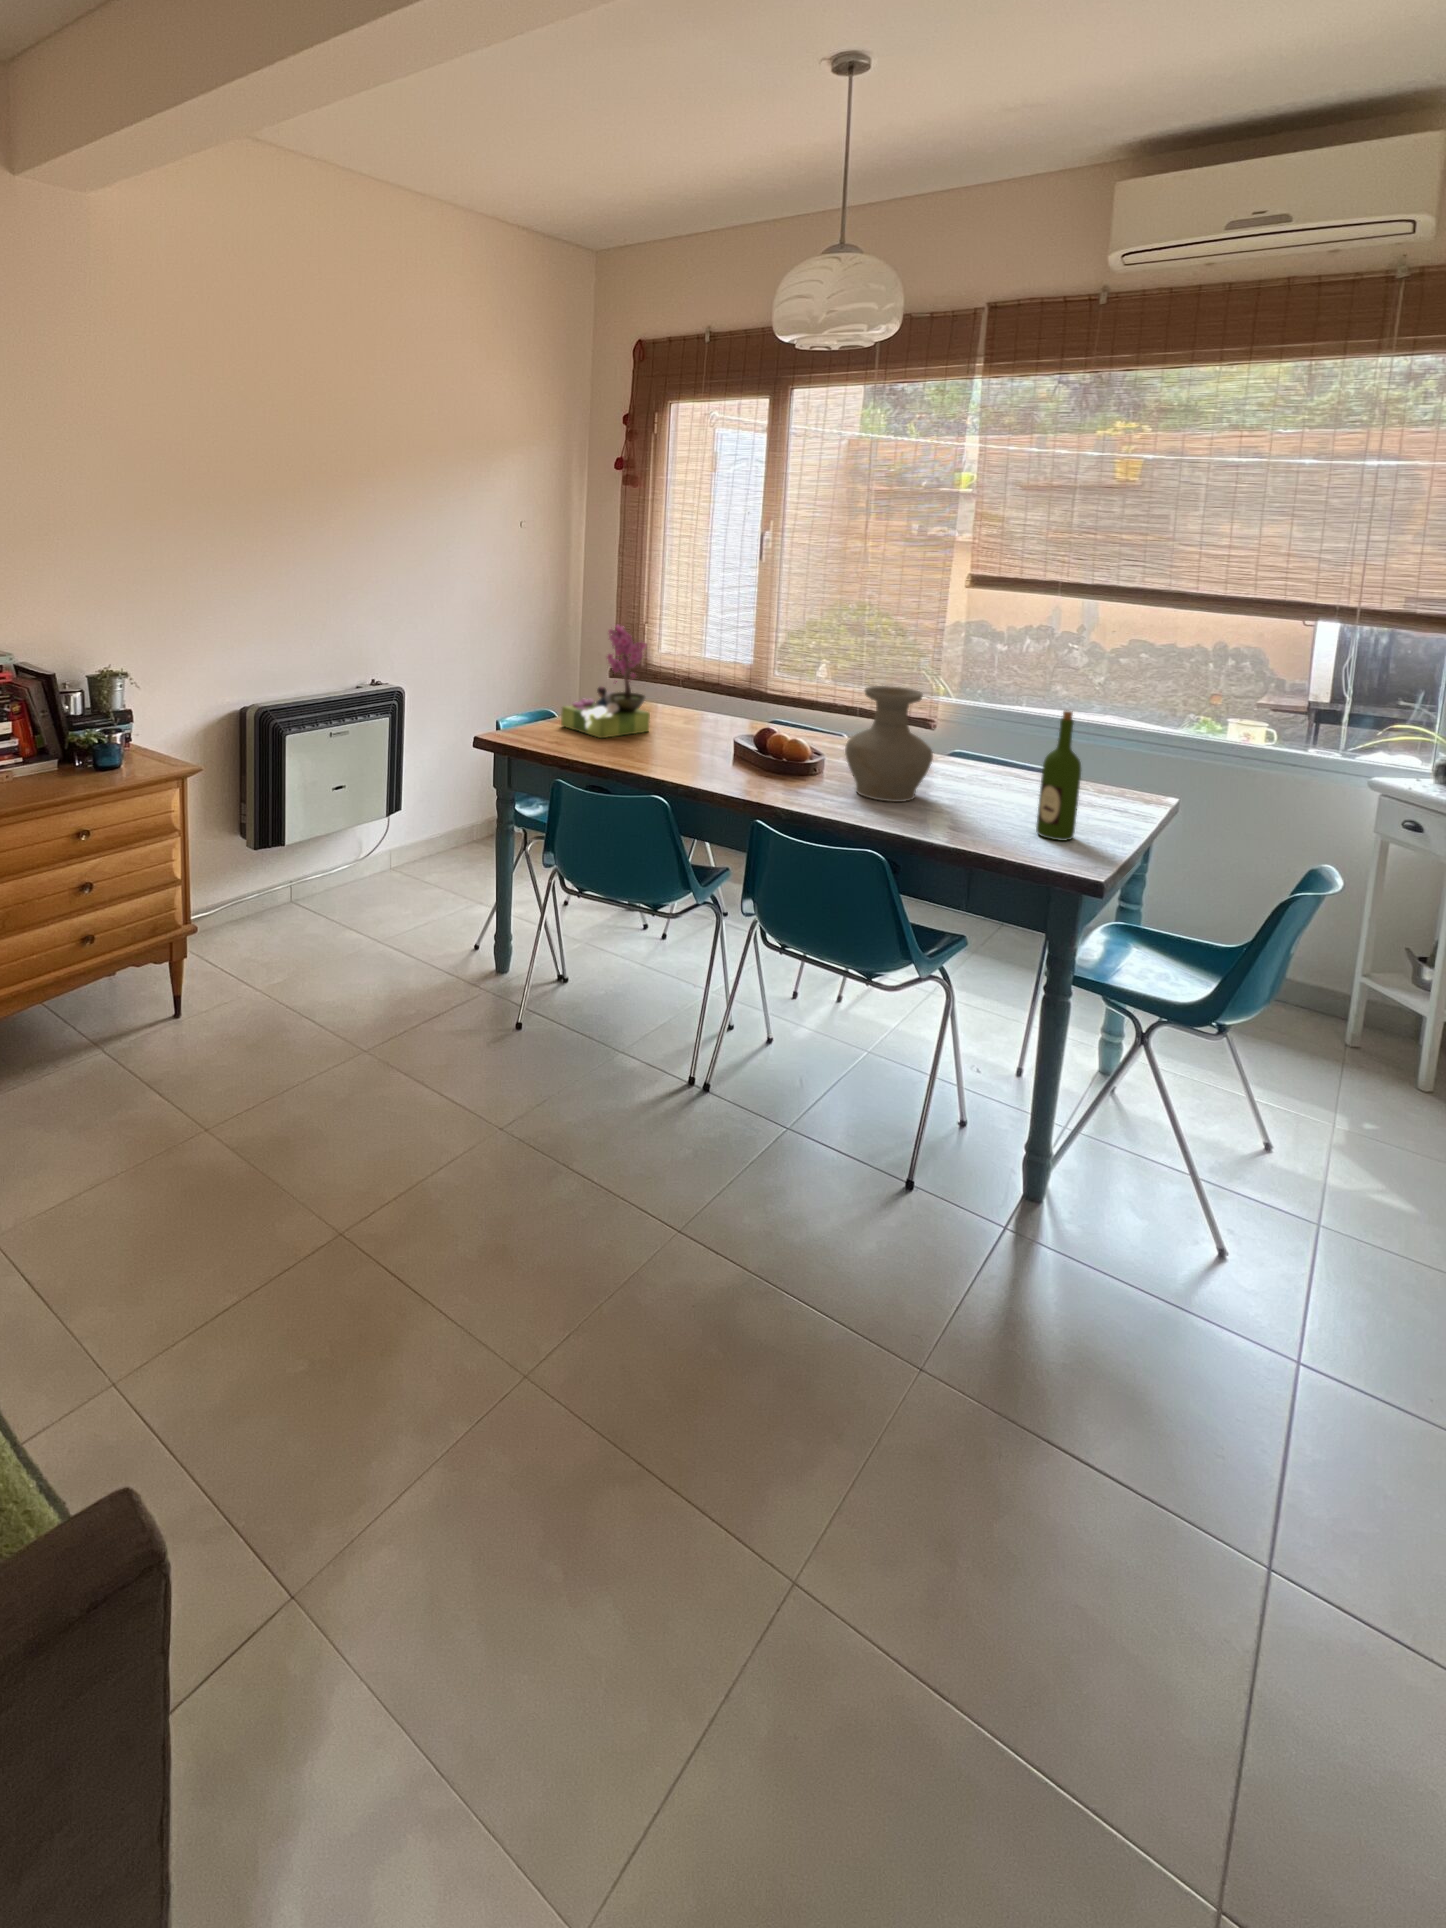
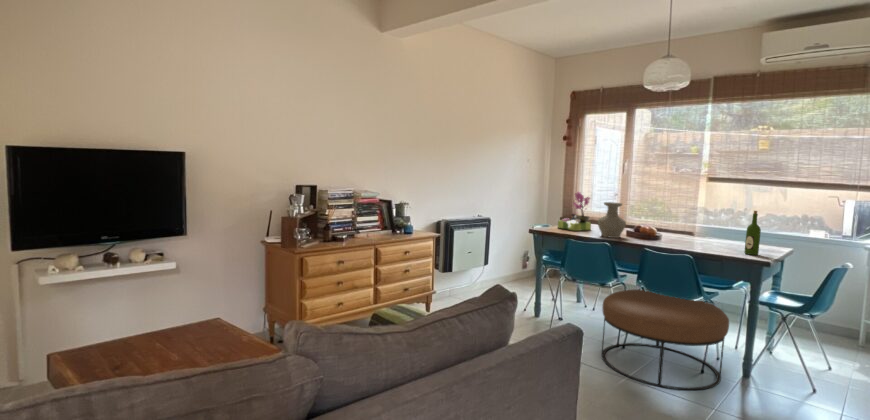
vase: present [845,686,933,802] -> present [598,202,626,238]
ottoman: none [631,928,980,1275] -> present [602,290,729,390]

